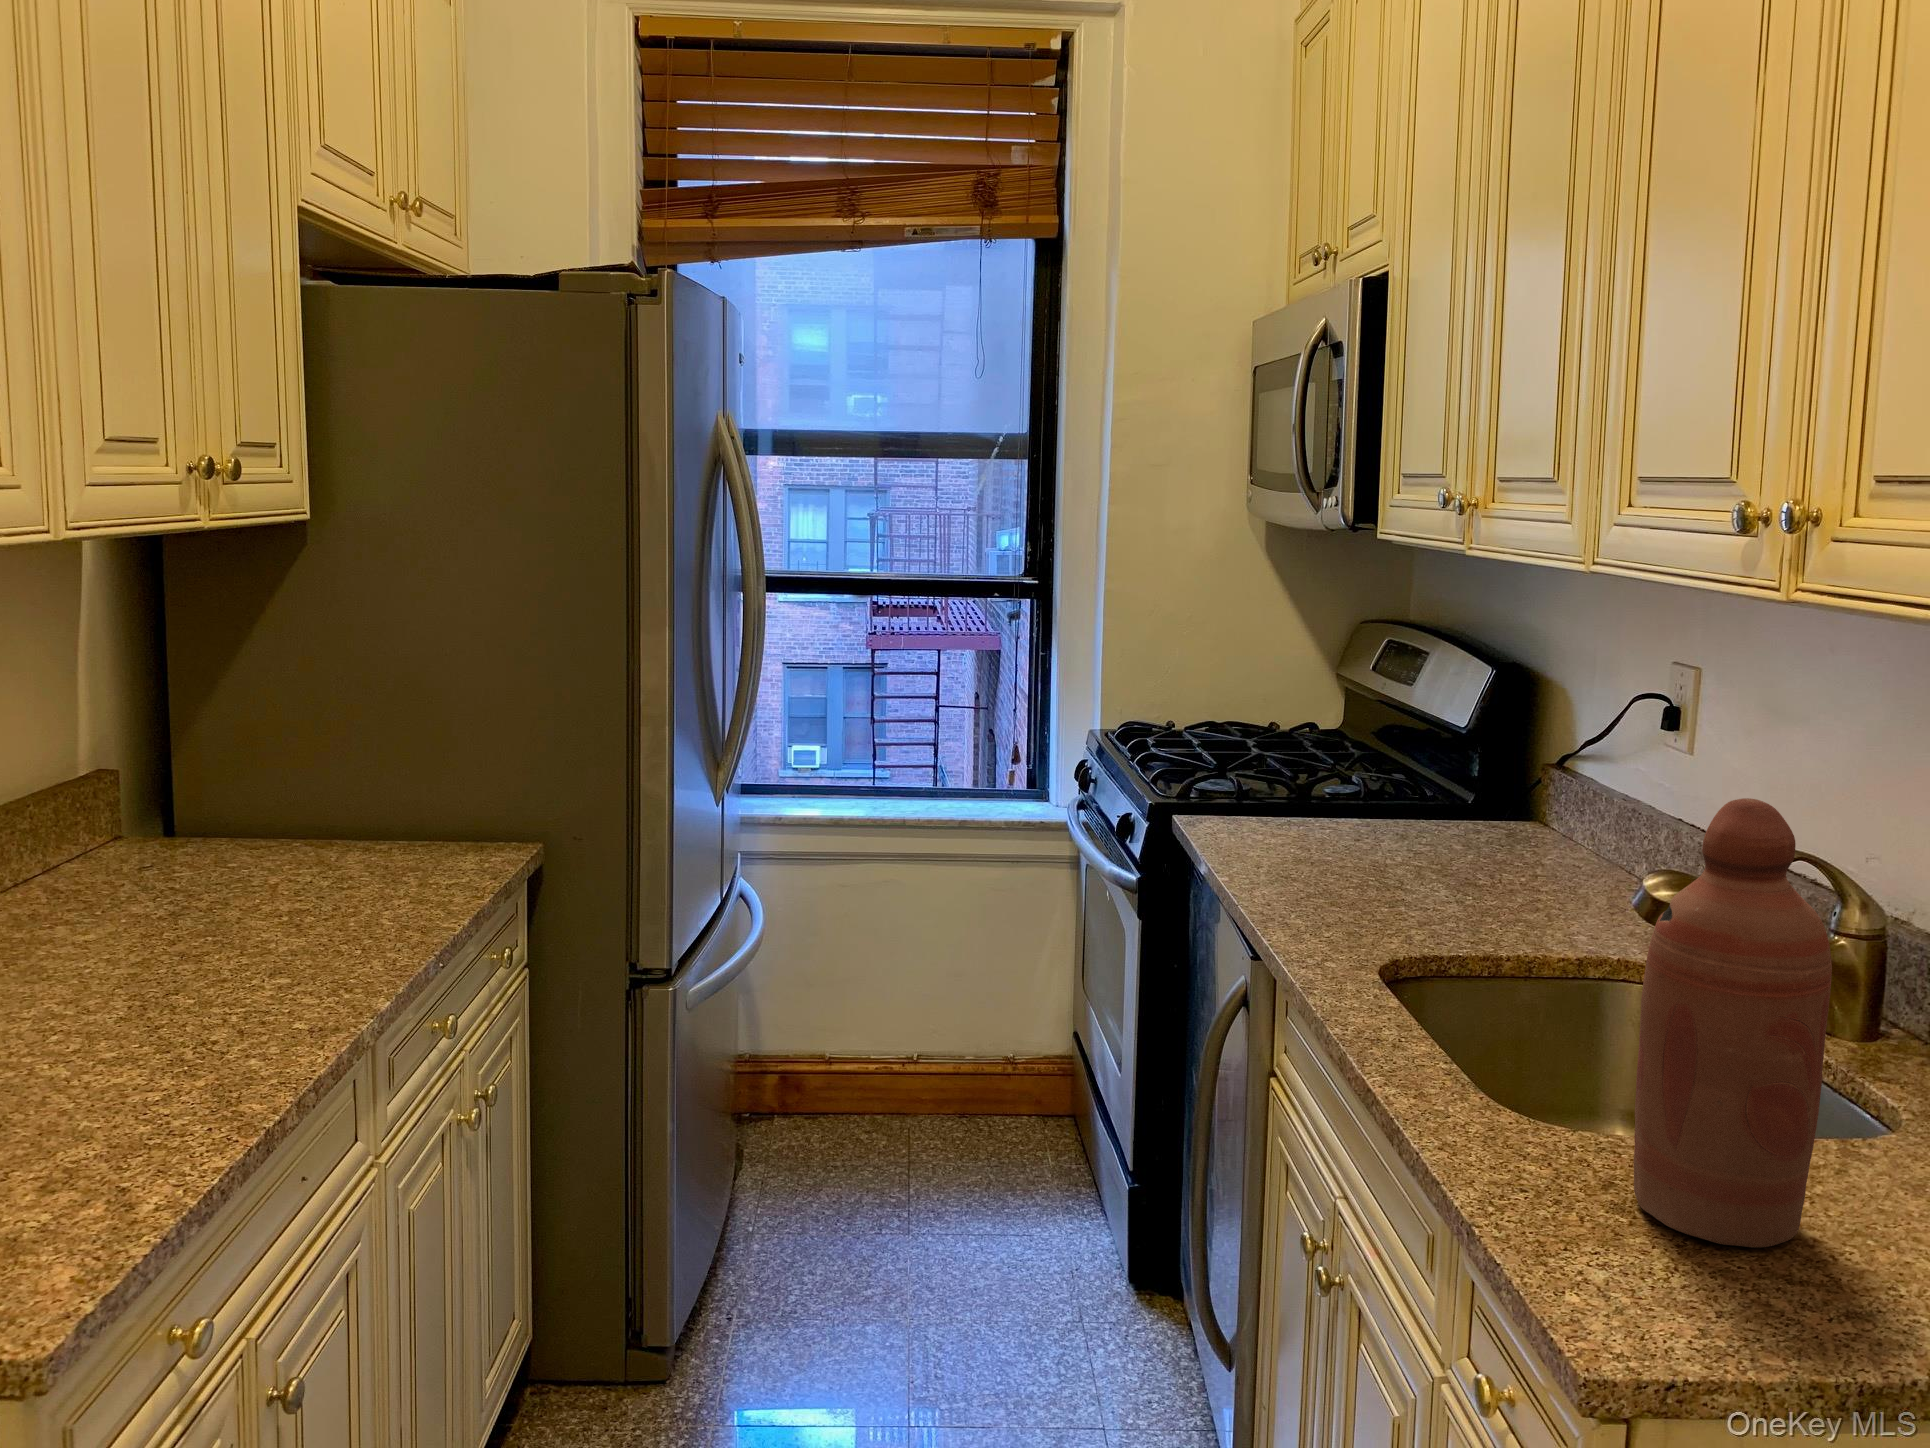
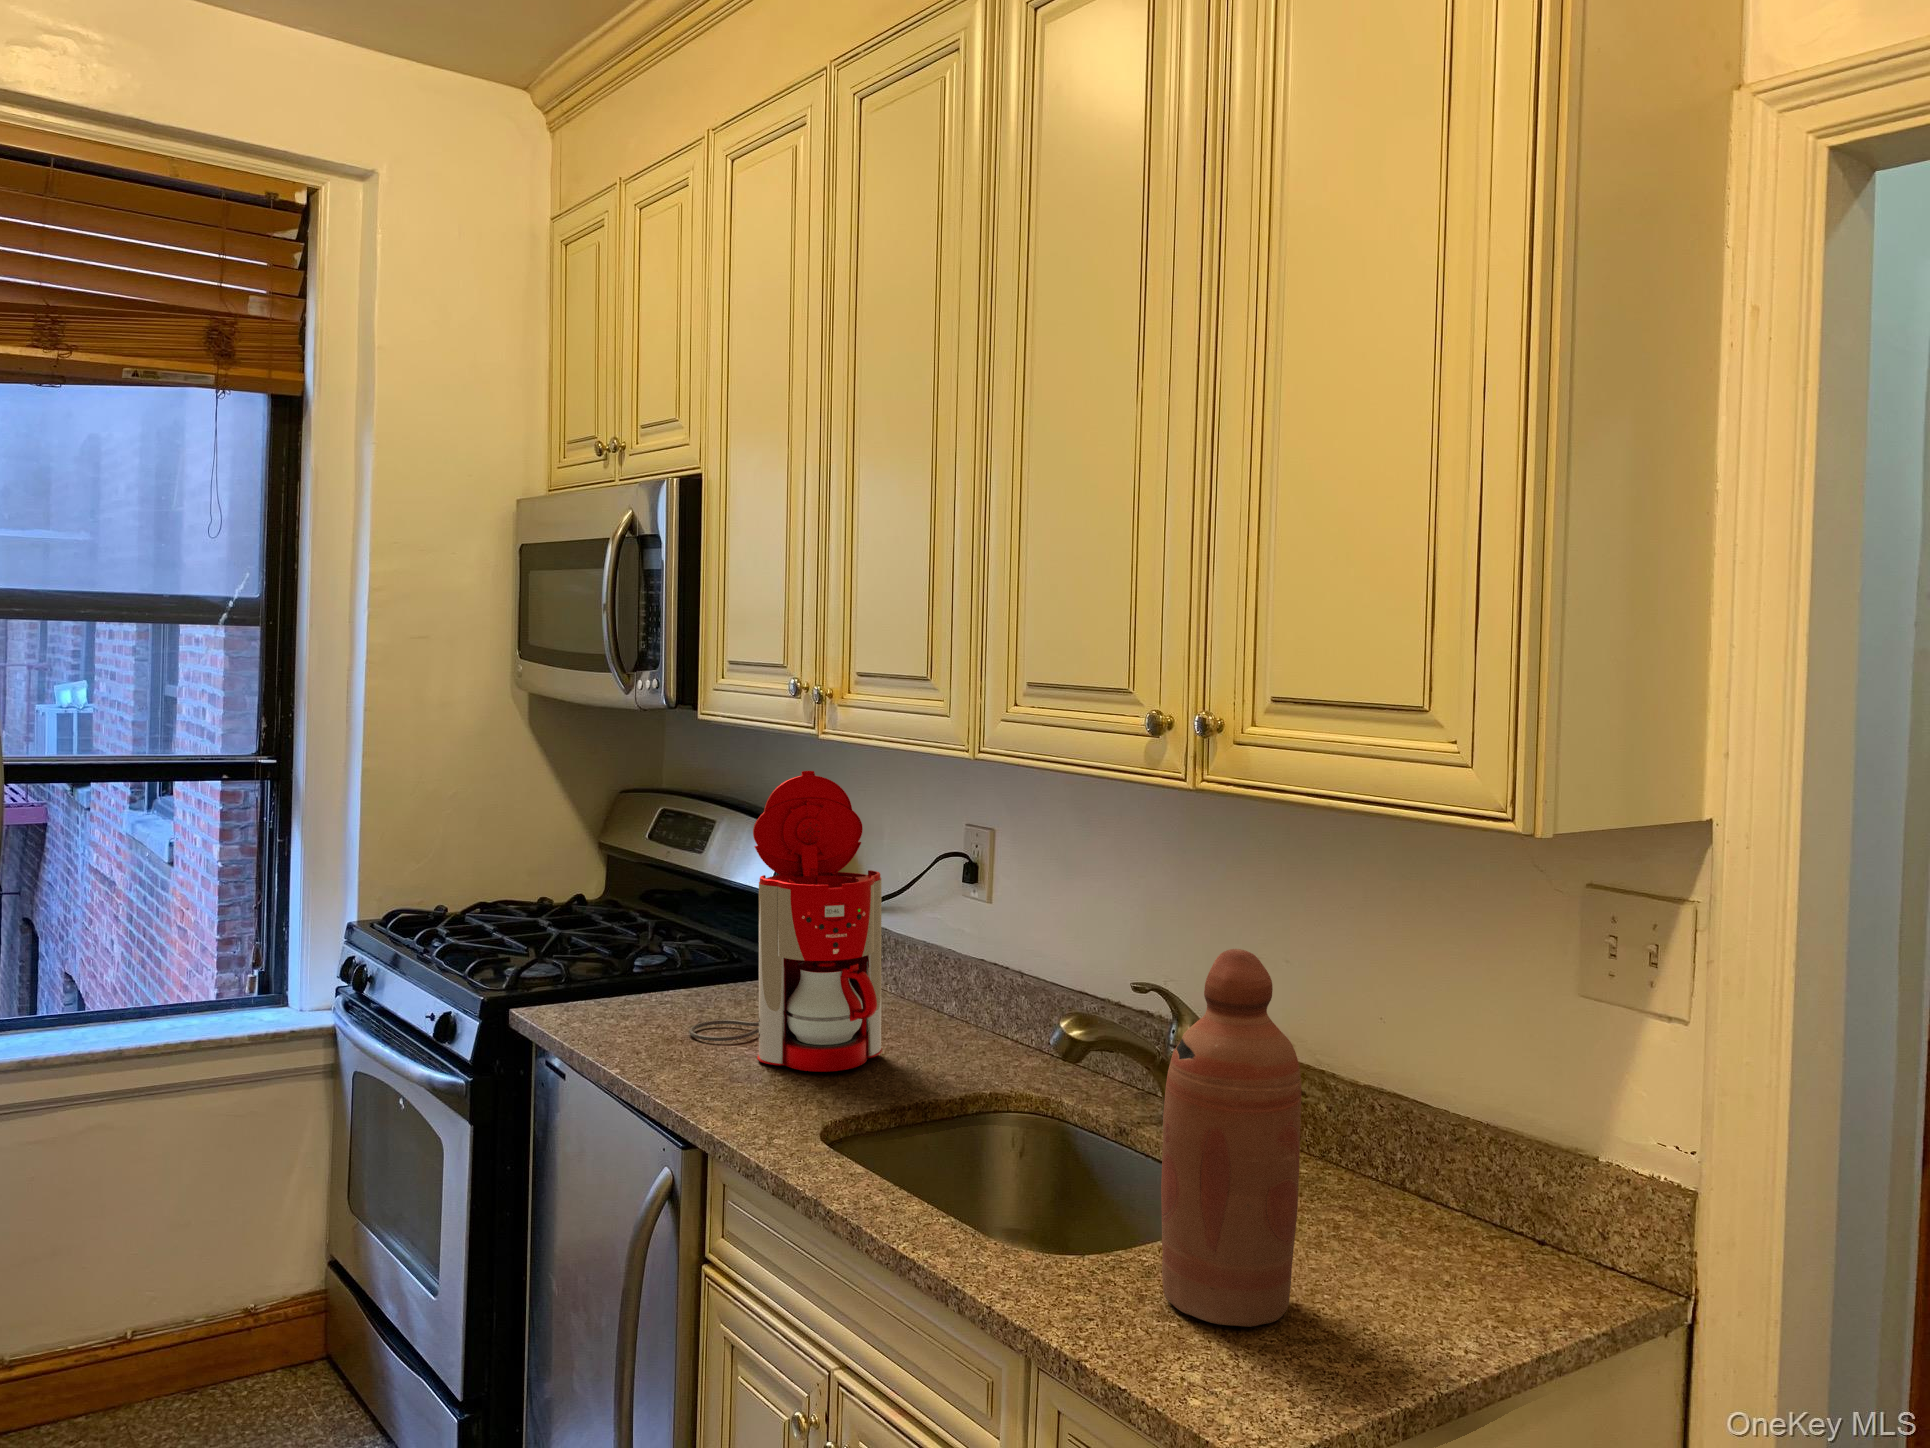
coffee maker: none [1323,591,1523,913] -> present [689,771,882,1072]

